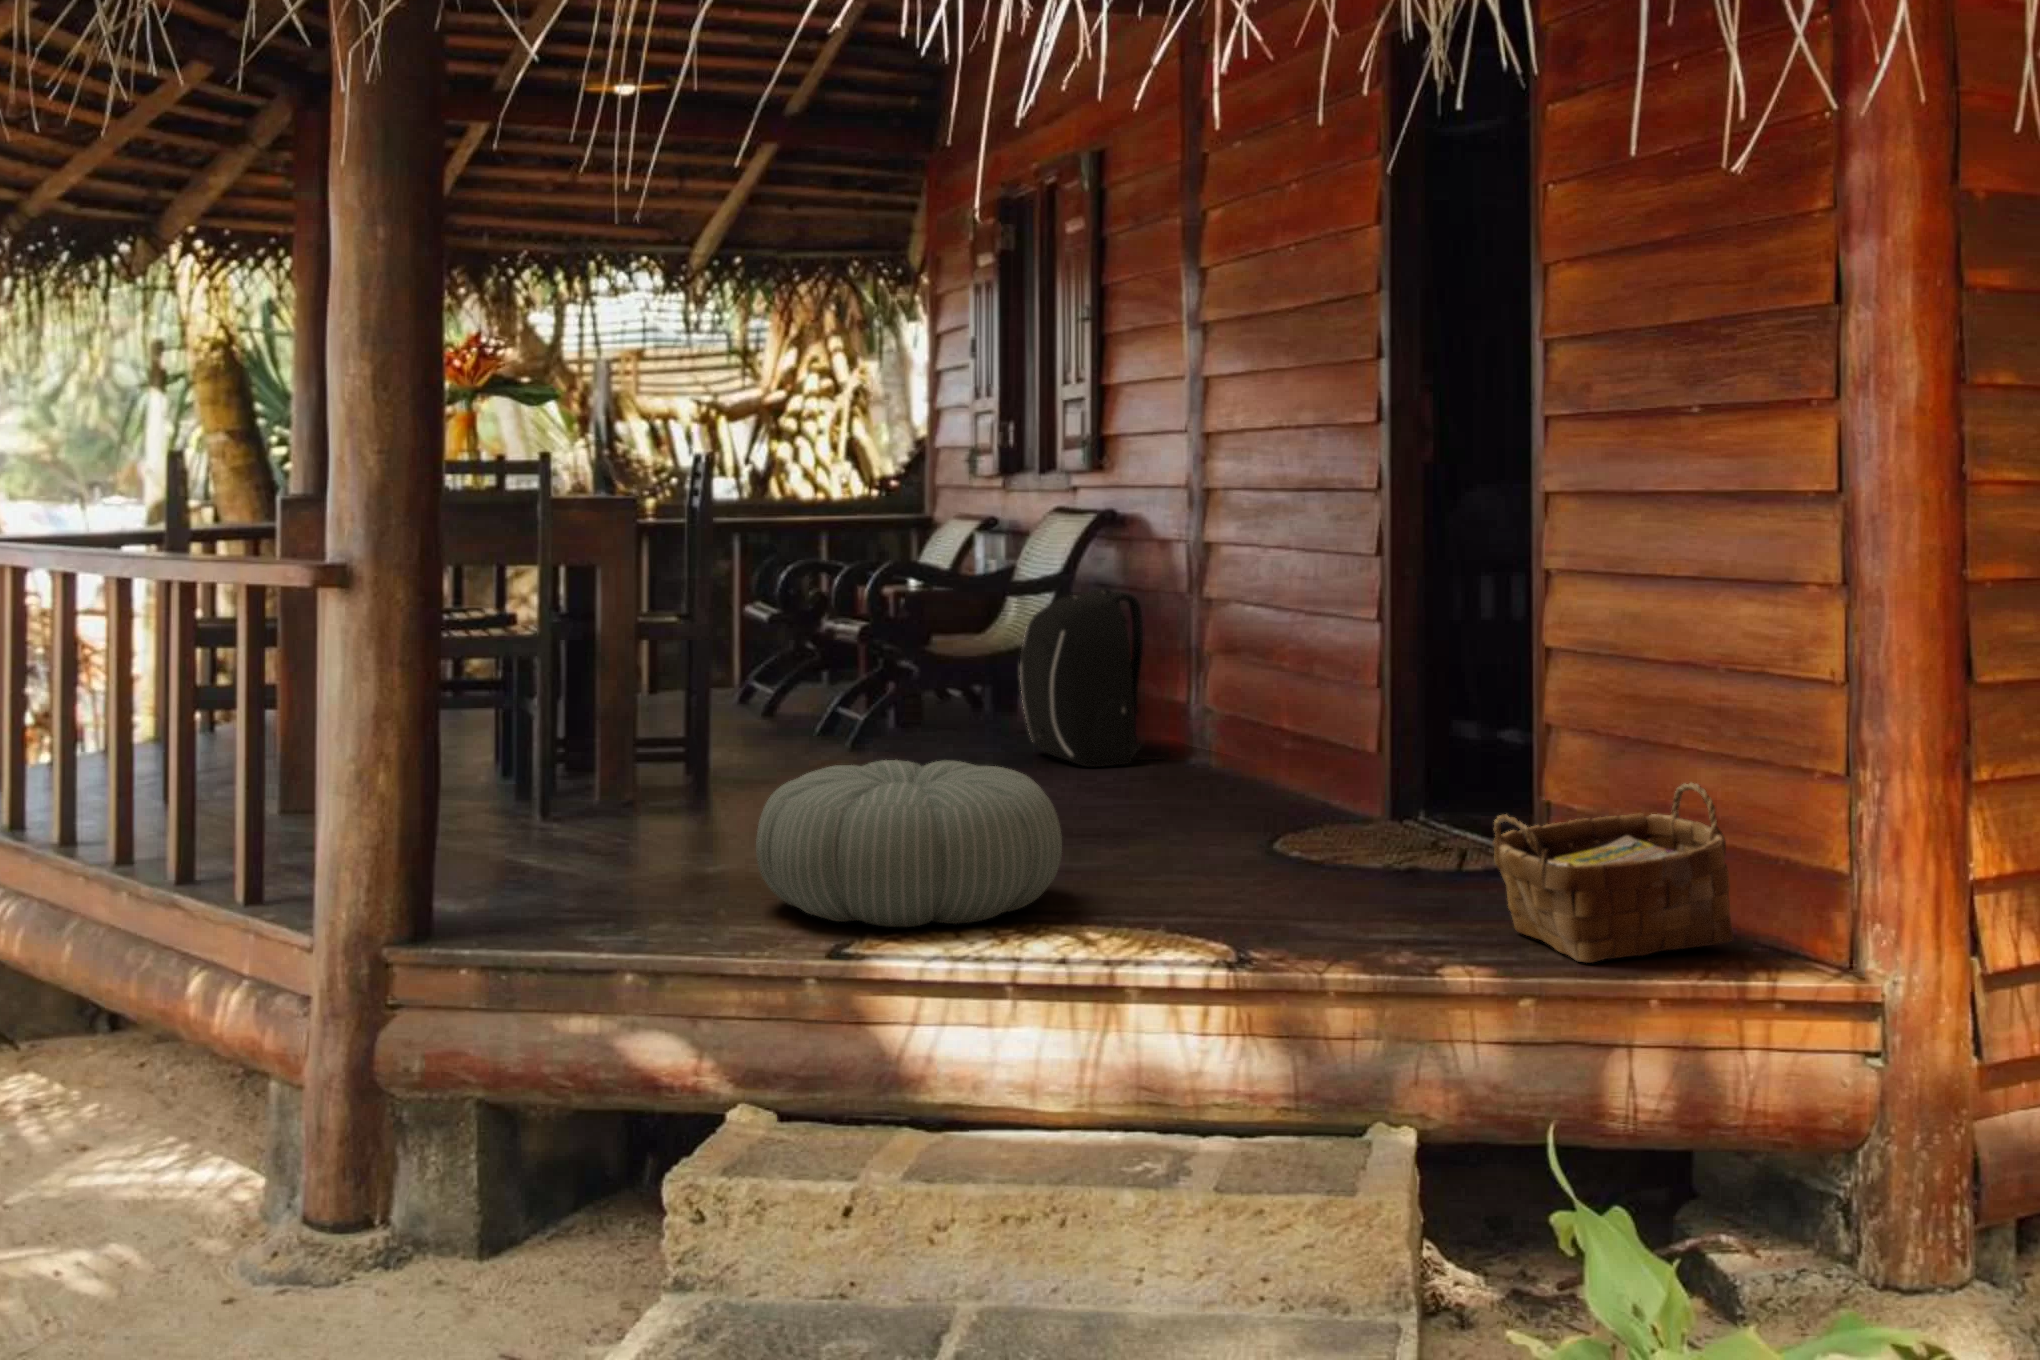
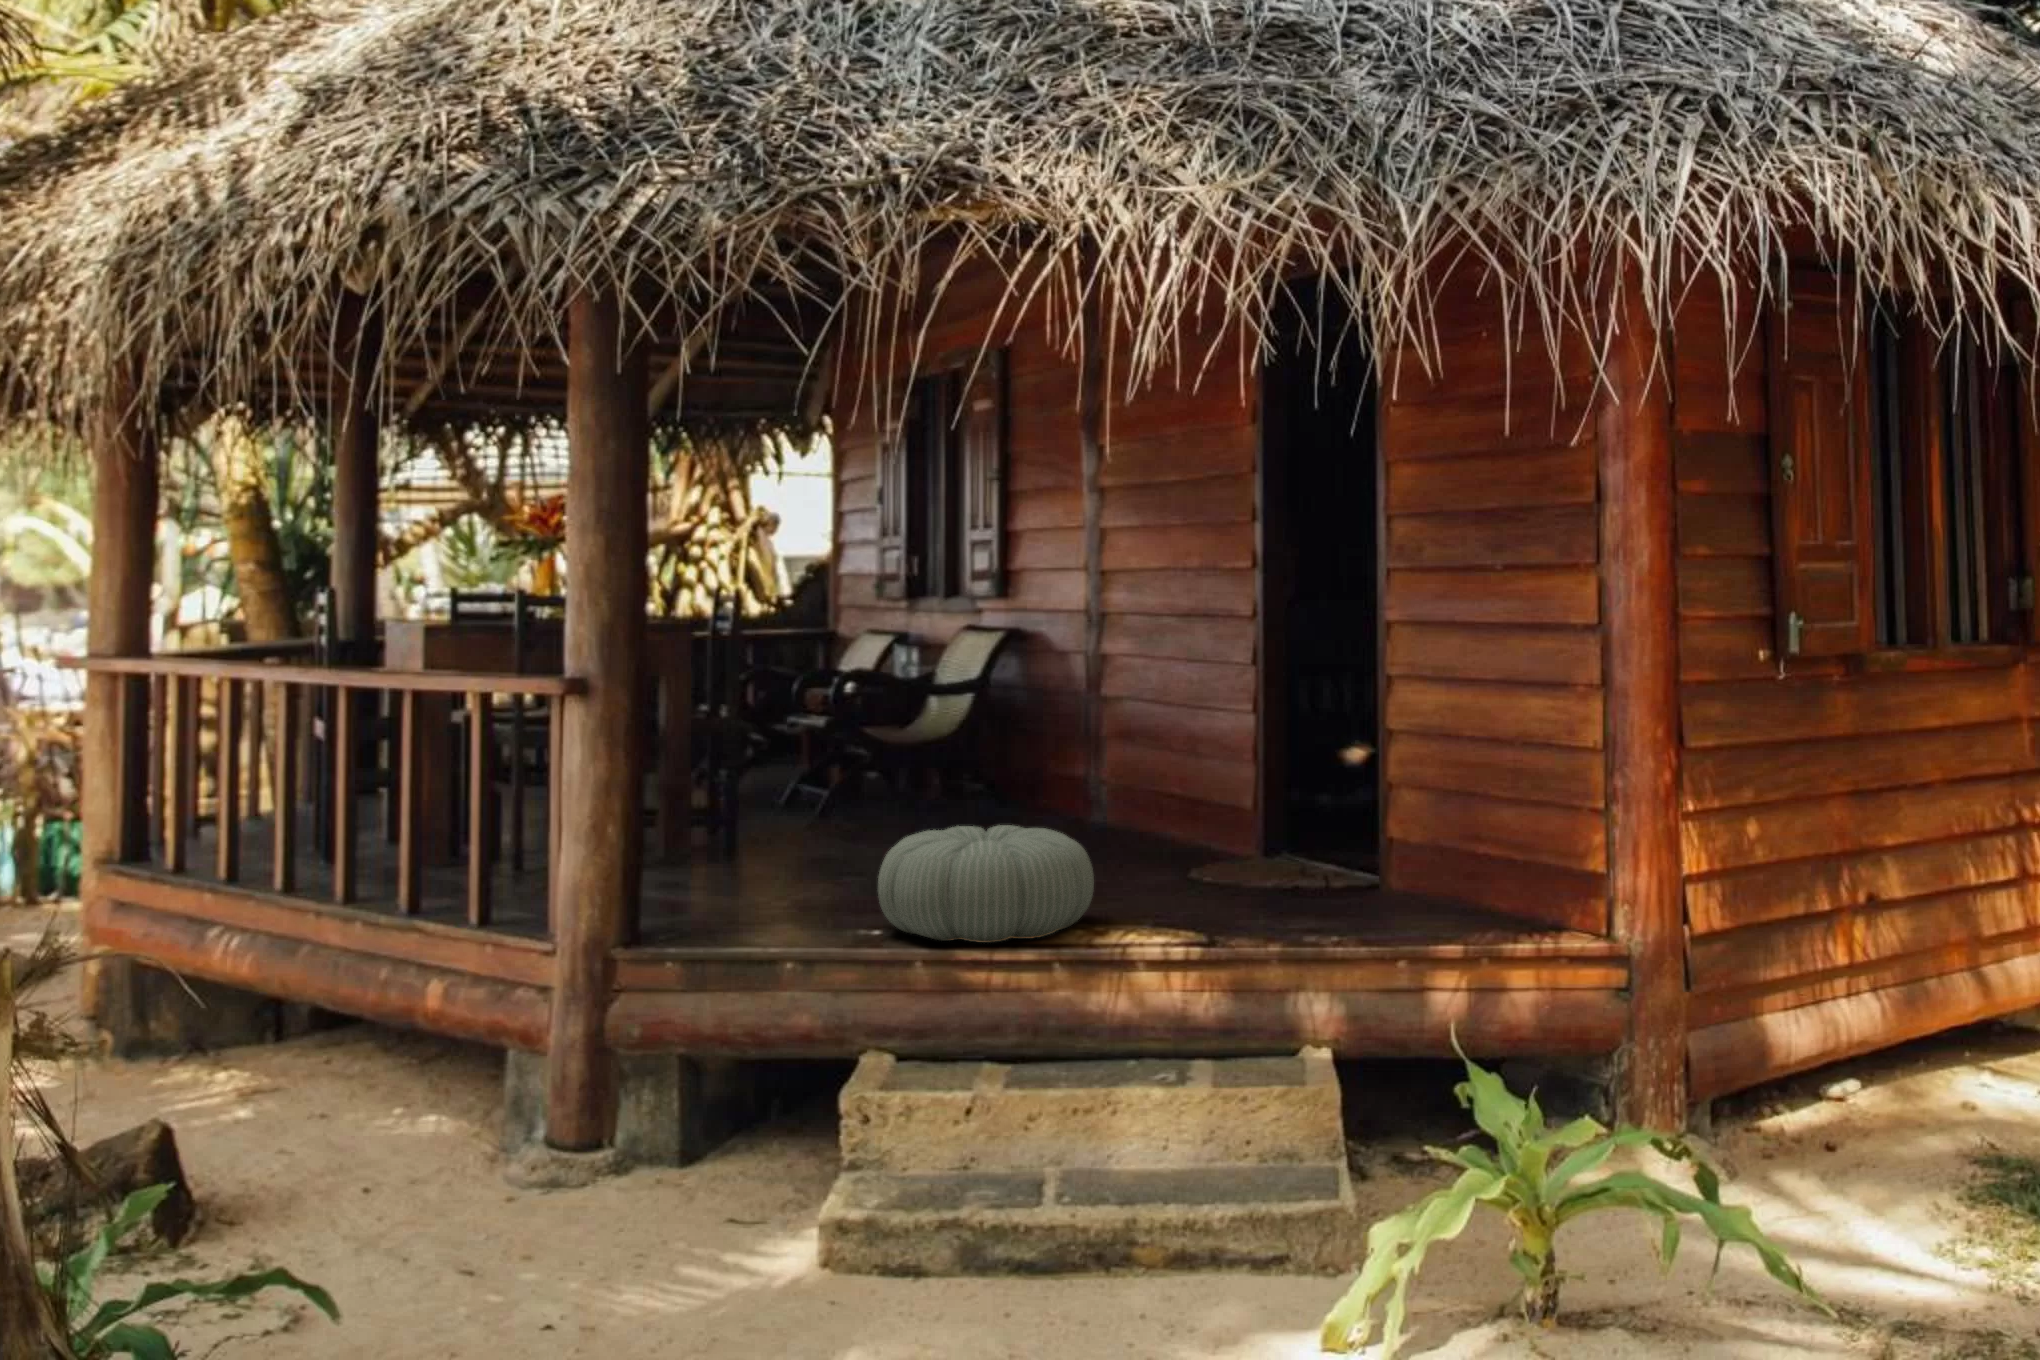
backpack: present [1020,589,1143,767] -> none [992,696,1102,832]
woven basket: present [1492,783,1733,963] -> none [1391,824,1547,946]

